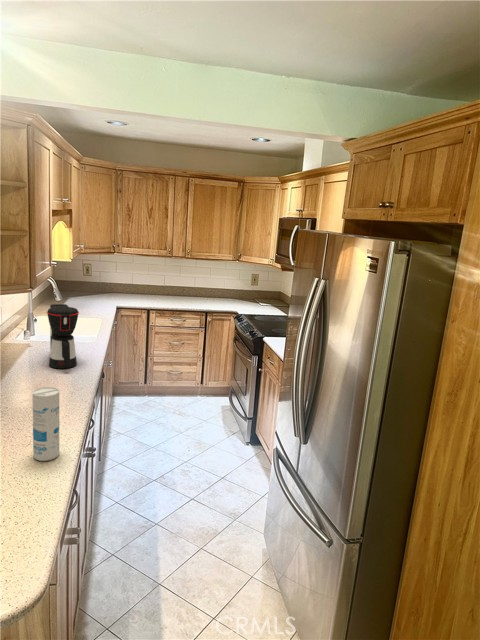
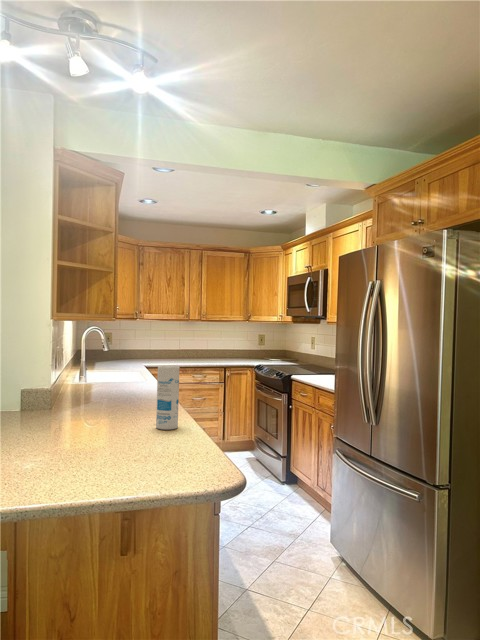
coffee maker: present [47,304,79,368] -> none [115,337,146,391]

